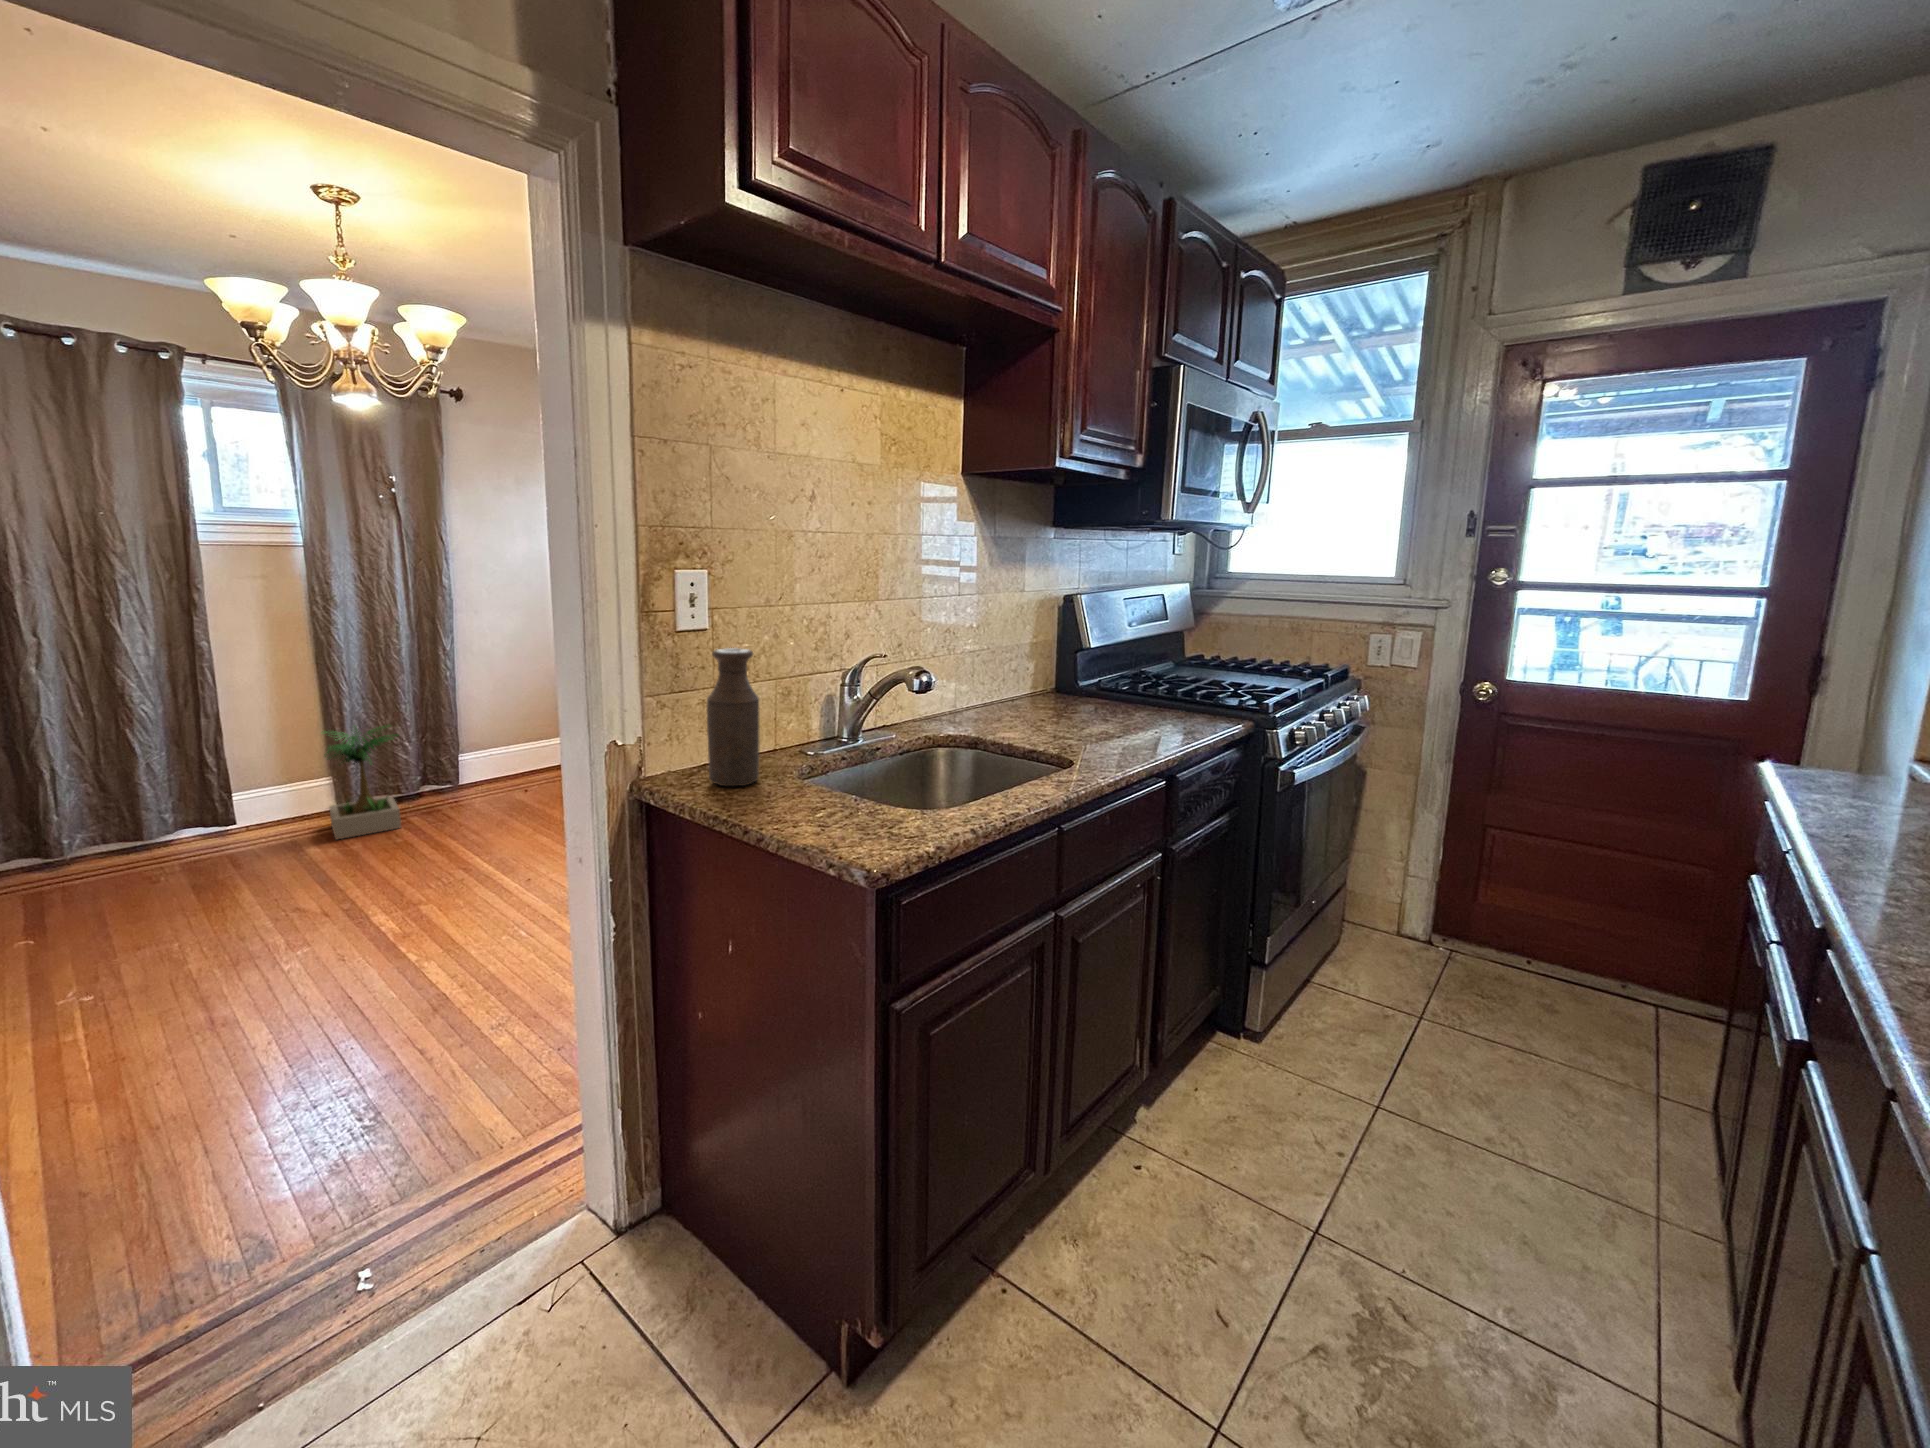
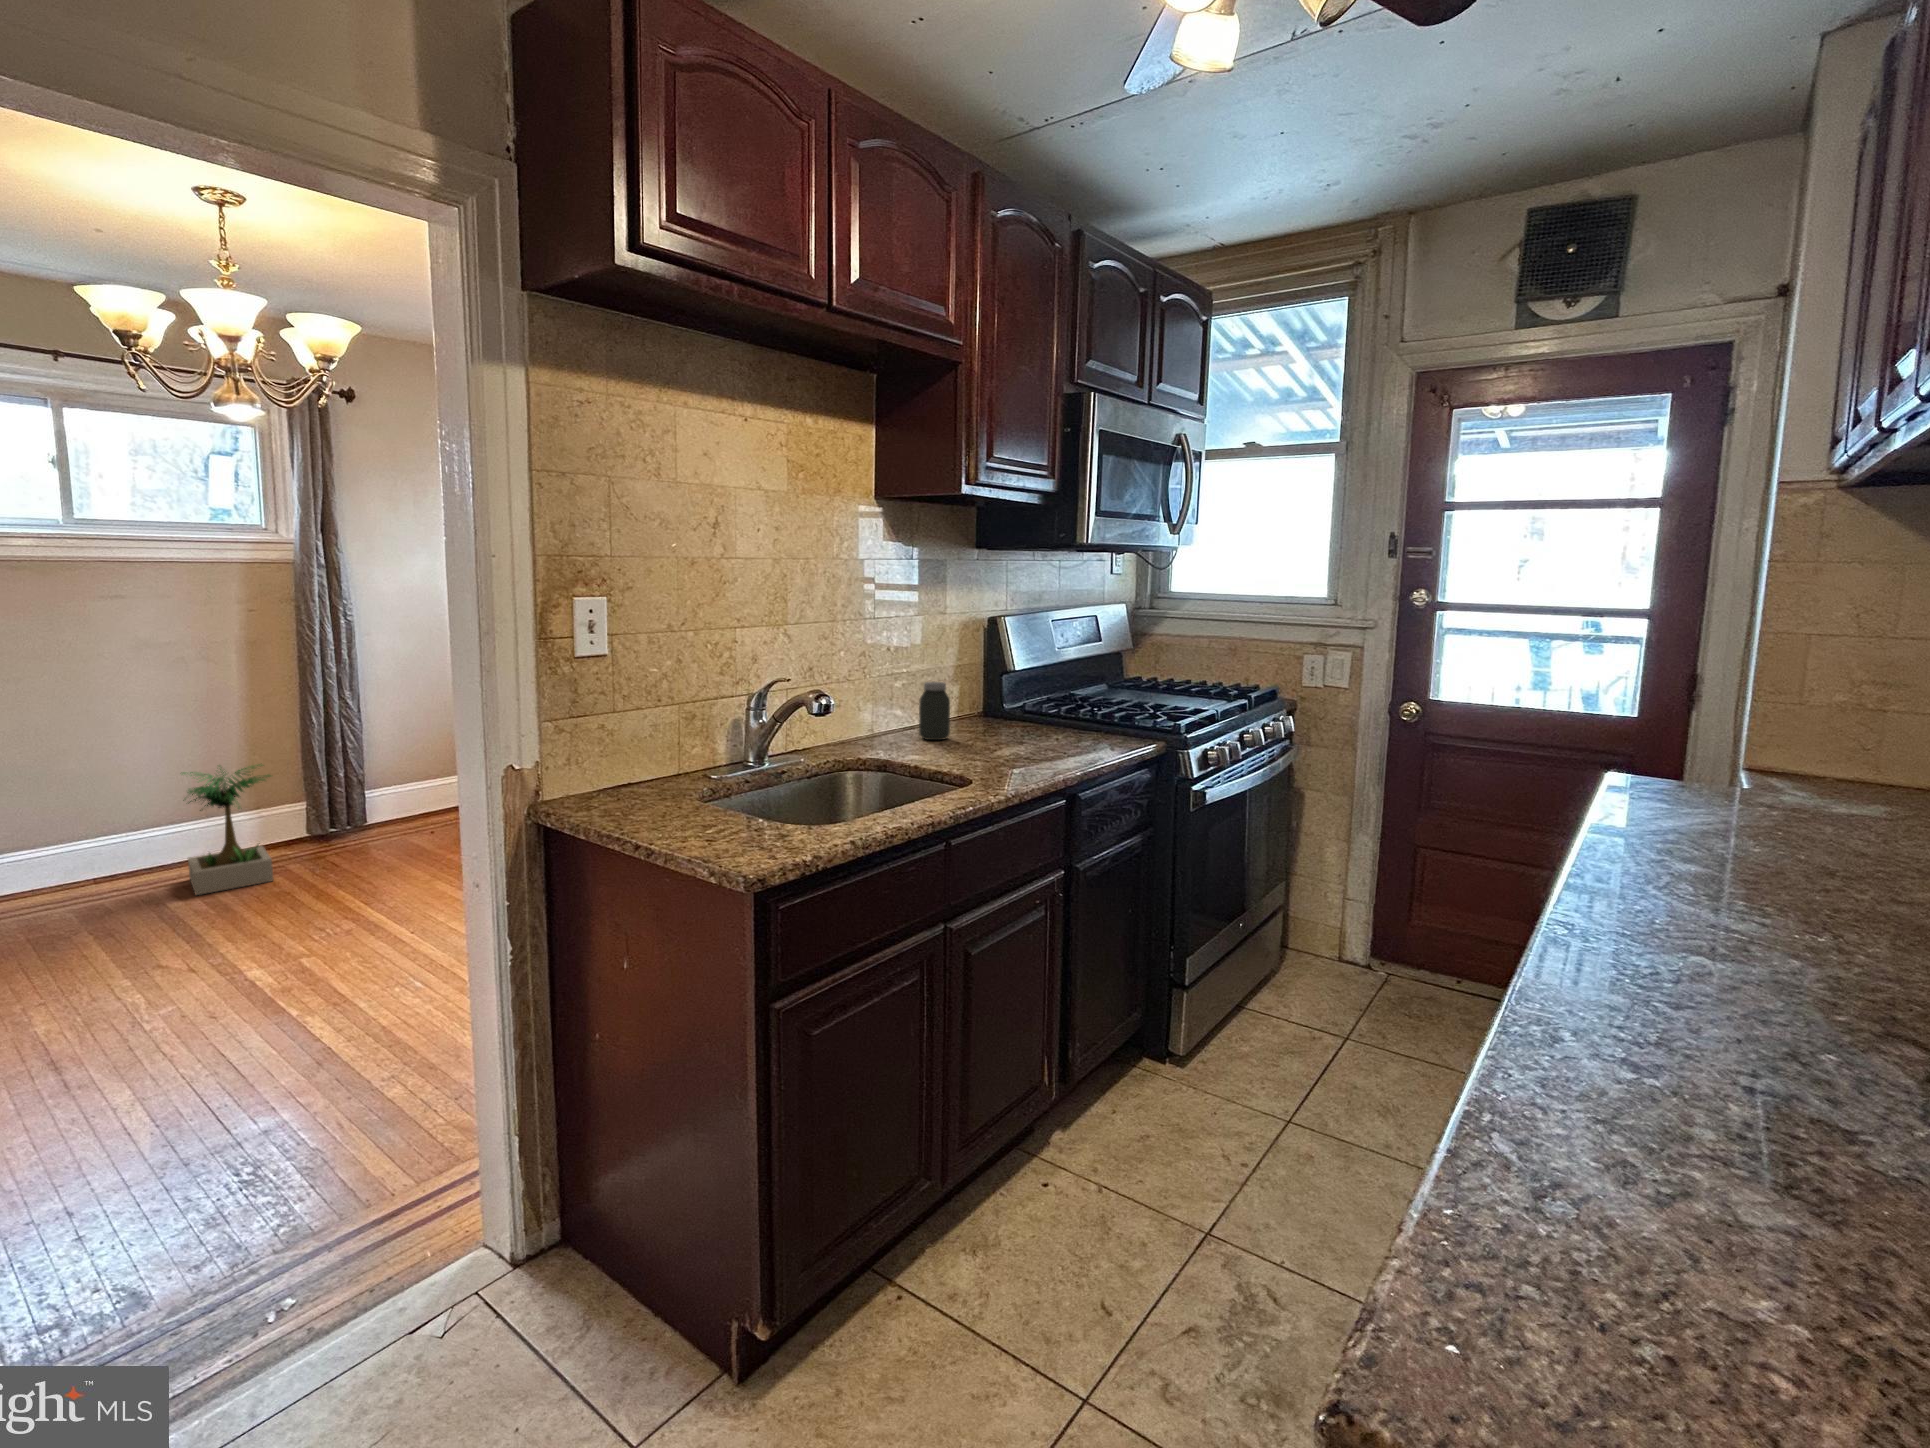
bottle: present [707,648,760,786] -> none [604,674,657,808]
jar: none [1000,658,1031,716] -> present [919,682,950,740]

